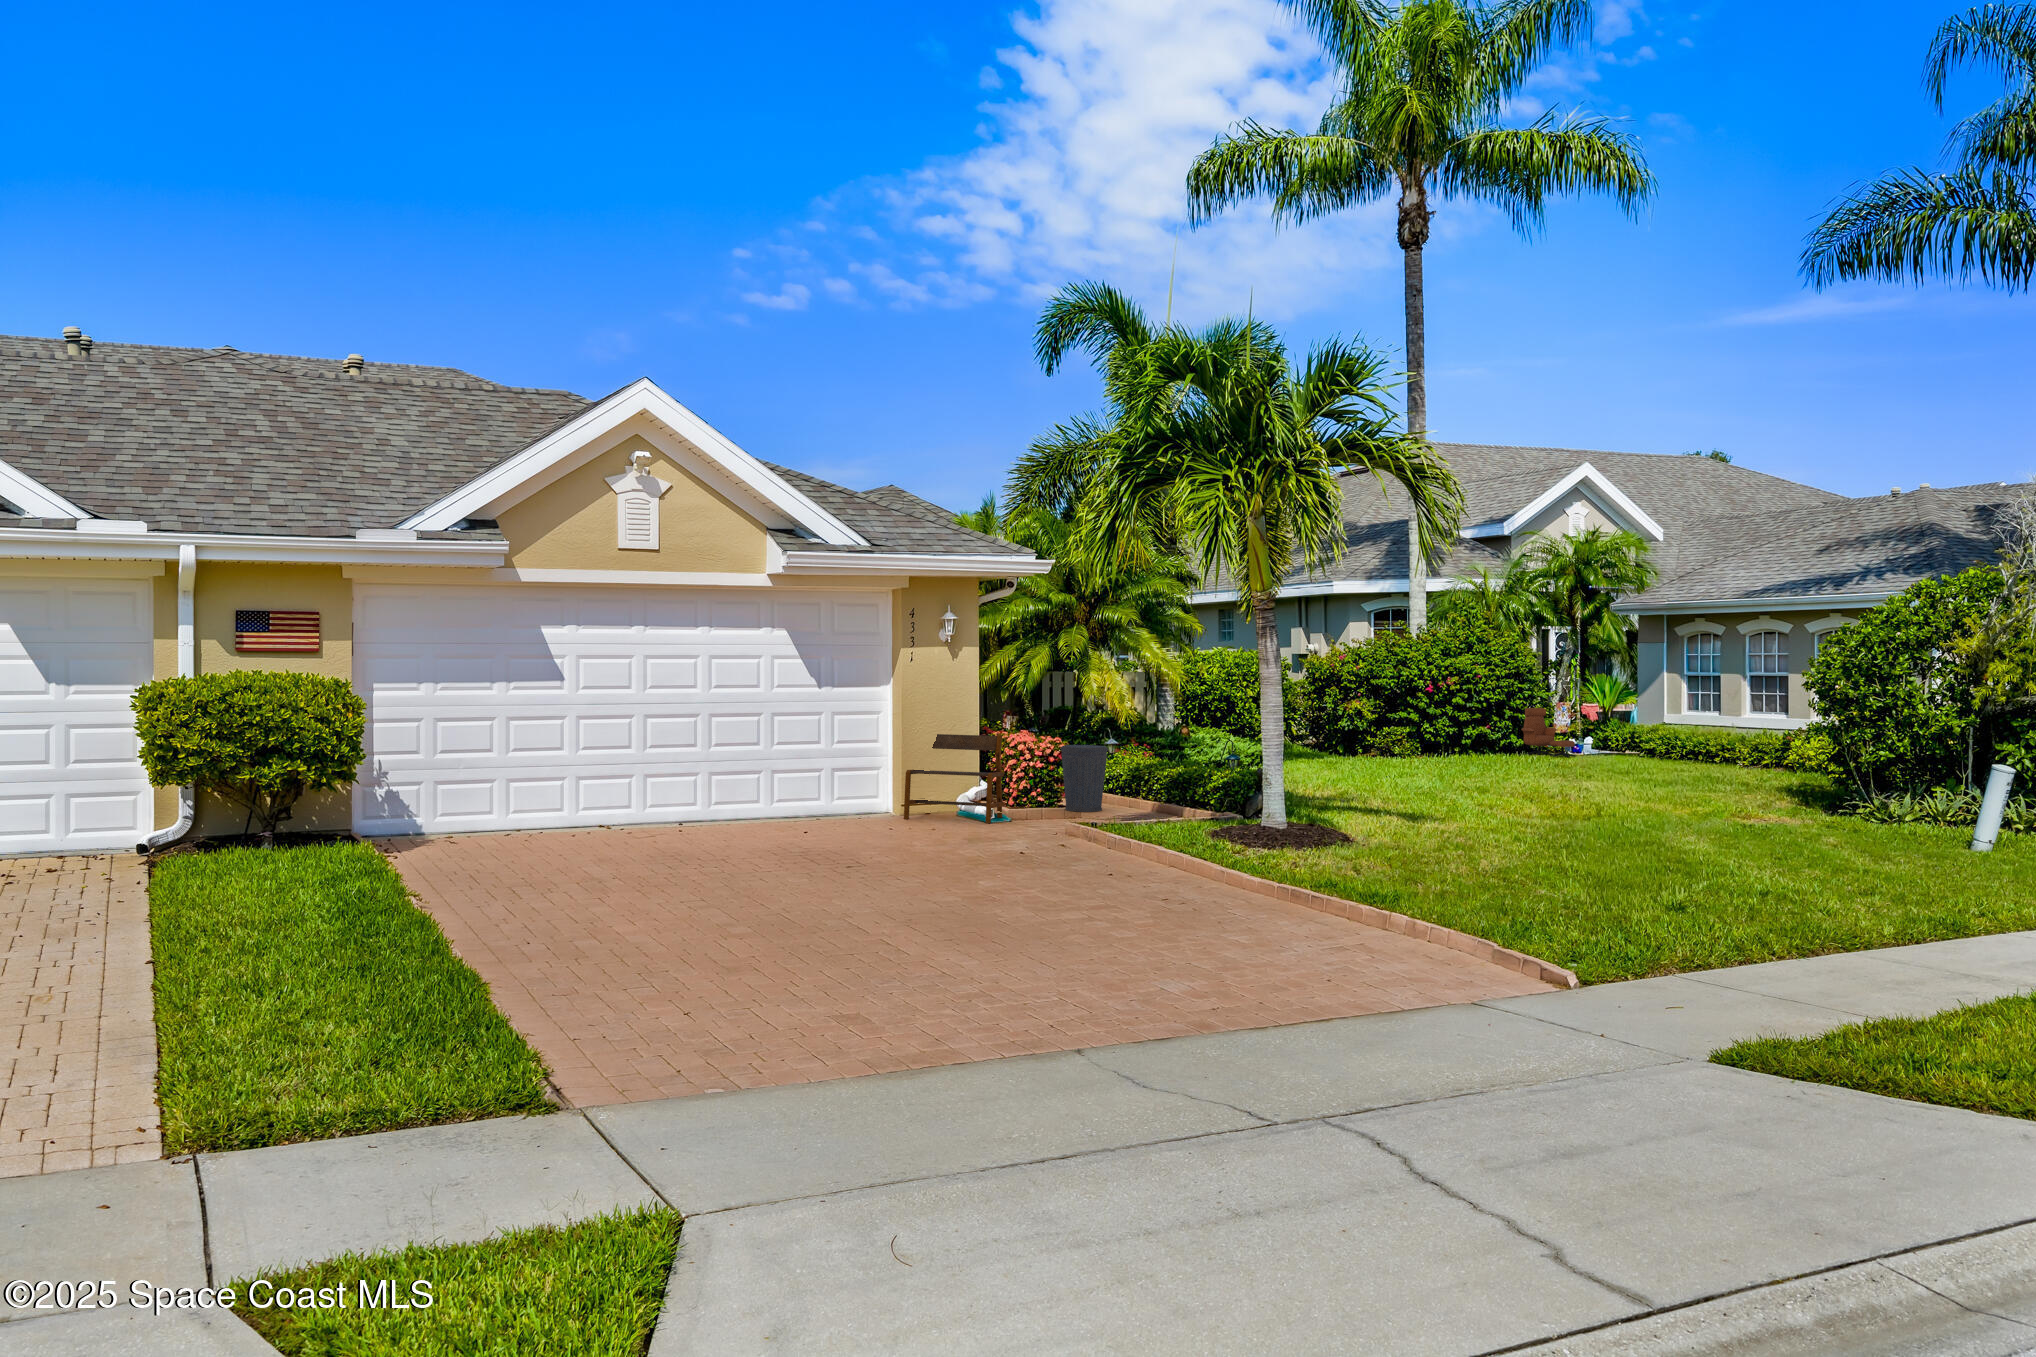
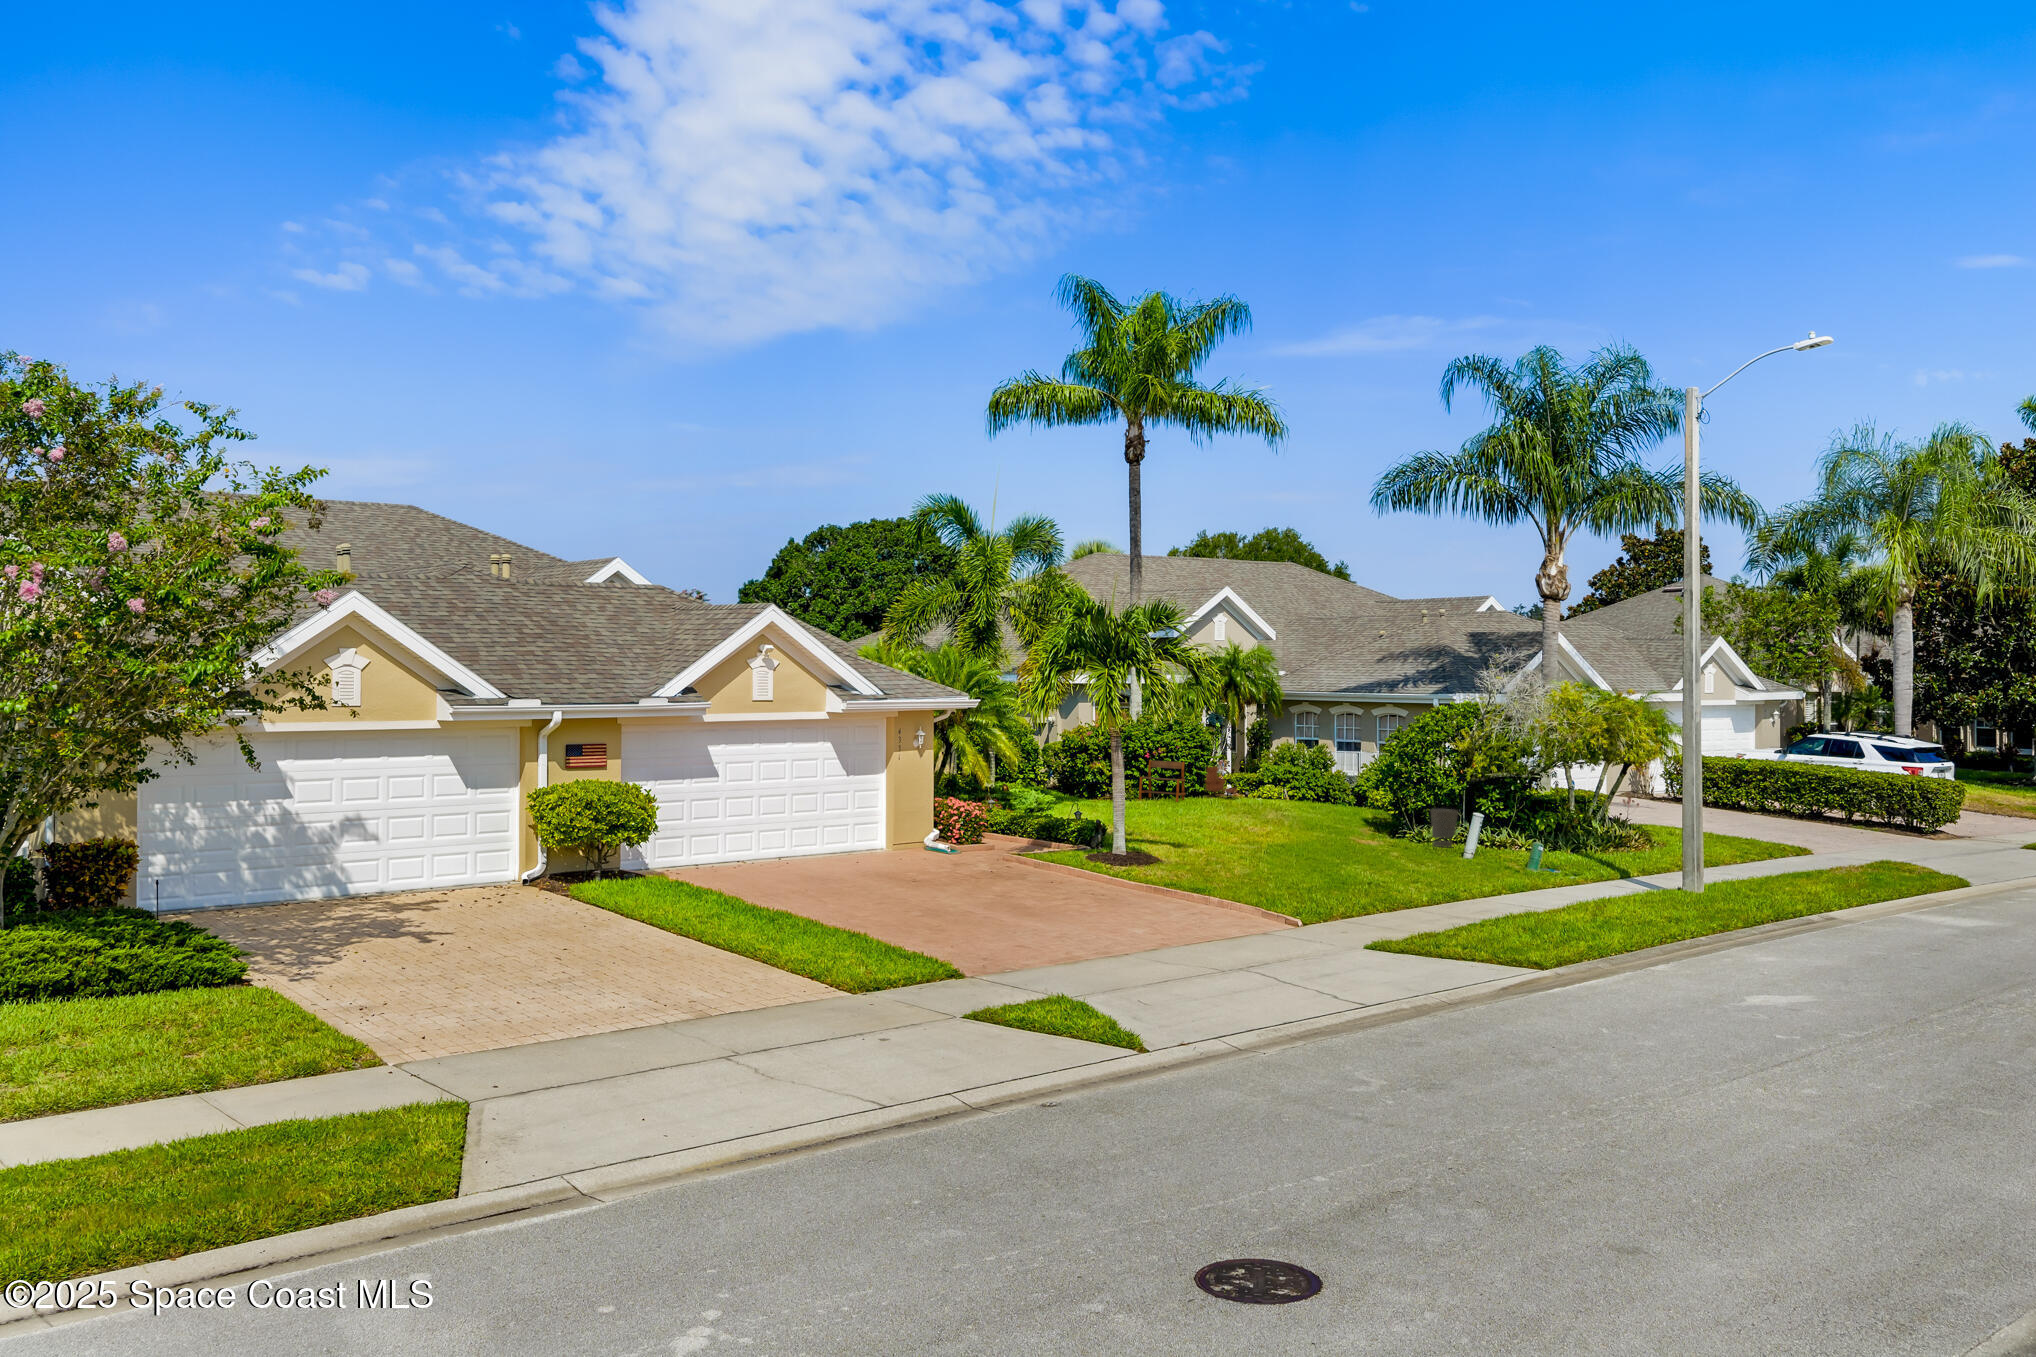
bench: present [904,734,1005,823] -> present [1139,760,1186,802]
trash can: present [1061,745,1108,812] -> present [1431,809,1458,847]

